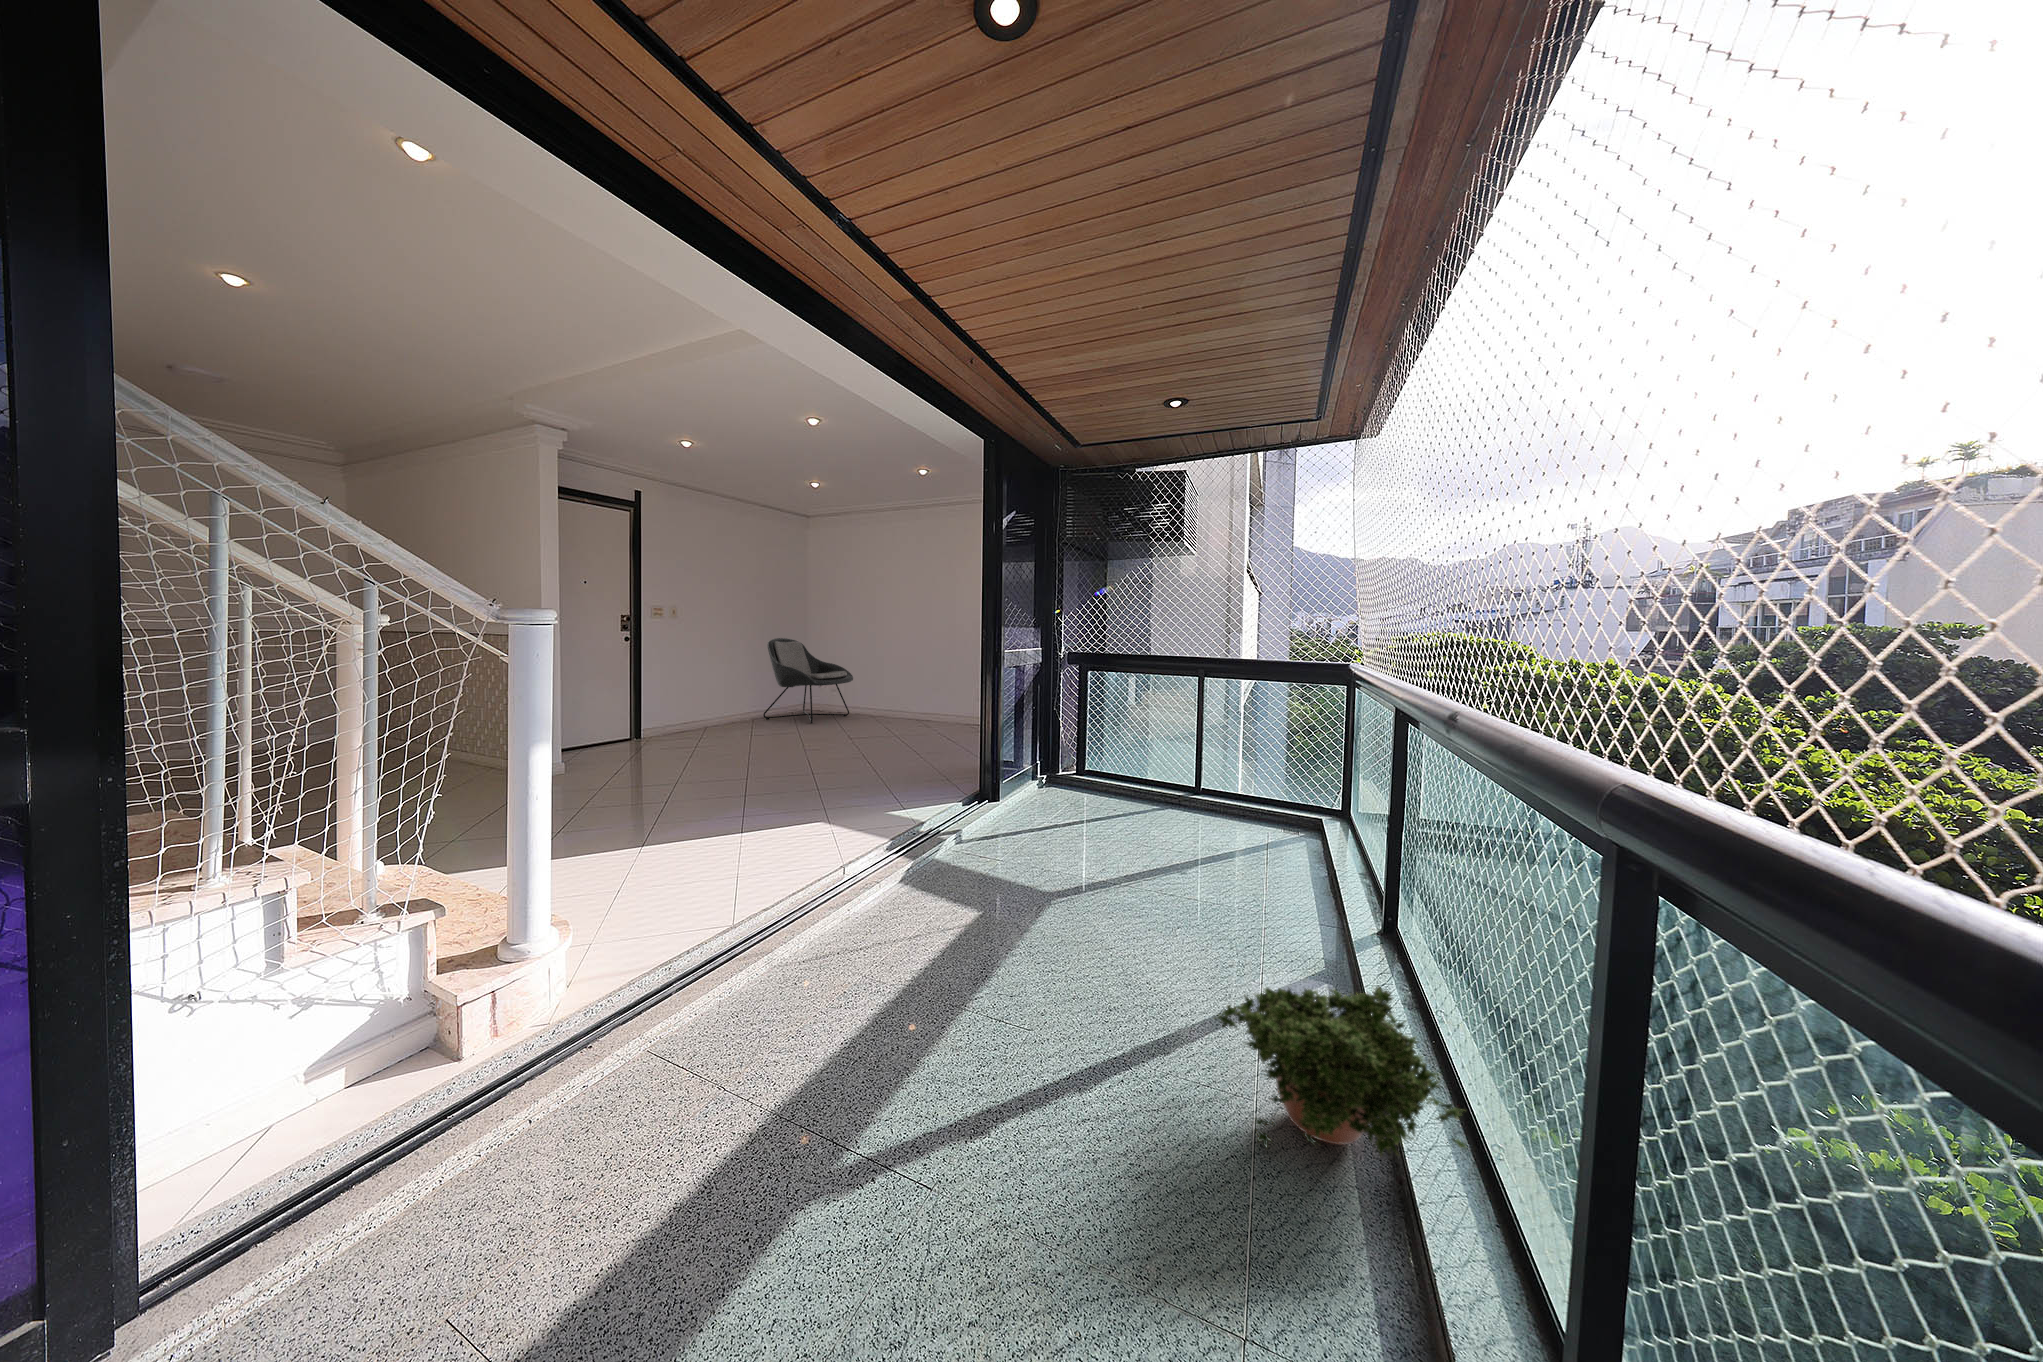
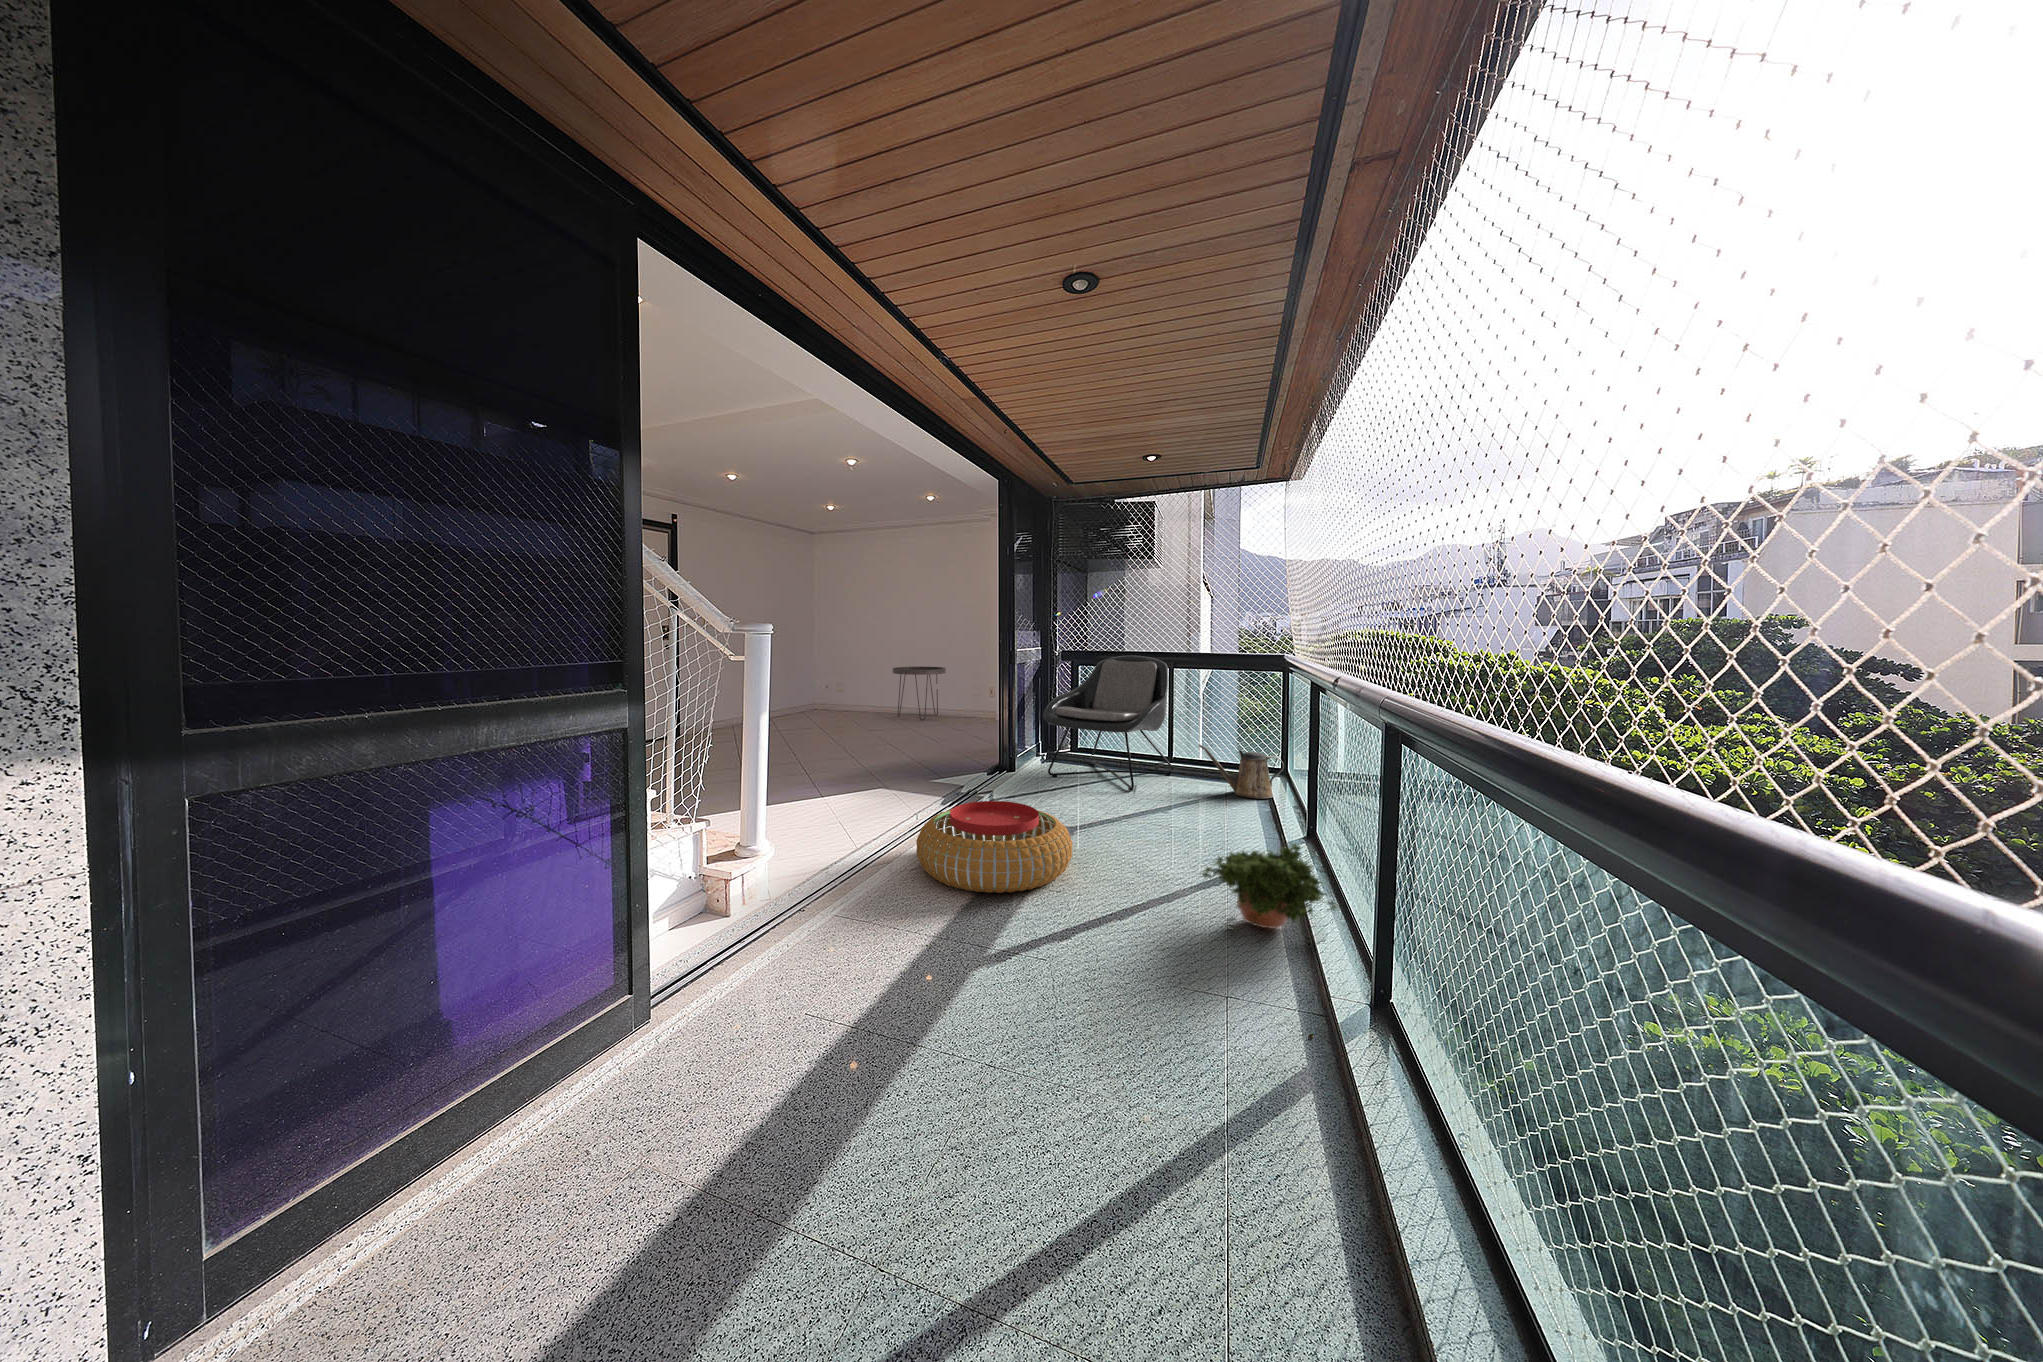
lounge chair: present [763,638,853,723] -> present [1043,656,1173,791]
side table: none [889,668,949,729] -> present [893,667,946,720]
watering can: none [1232,778,1349,856] -> present [1199,744,1284,799]
pouf: none [797,863,1028,1023] -> present [916,801,1072,893]

